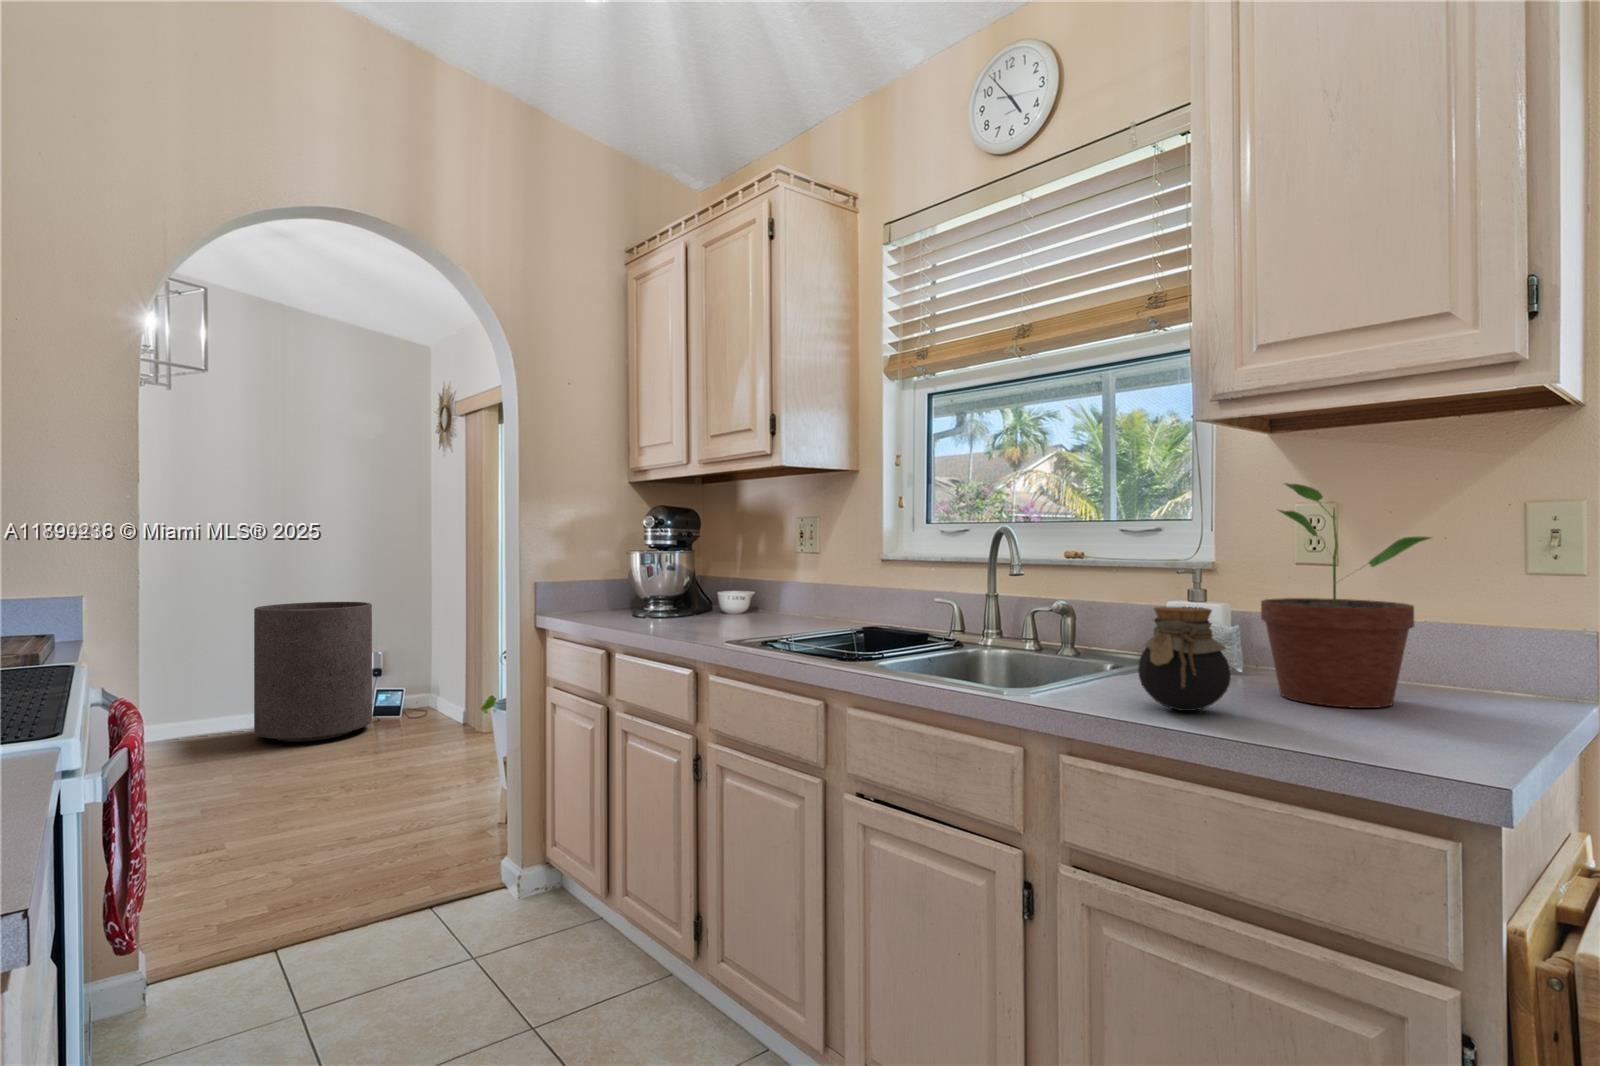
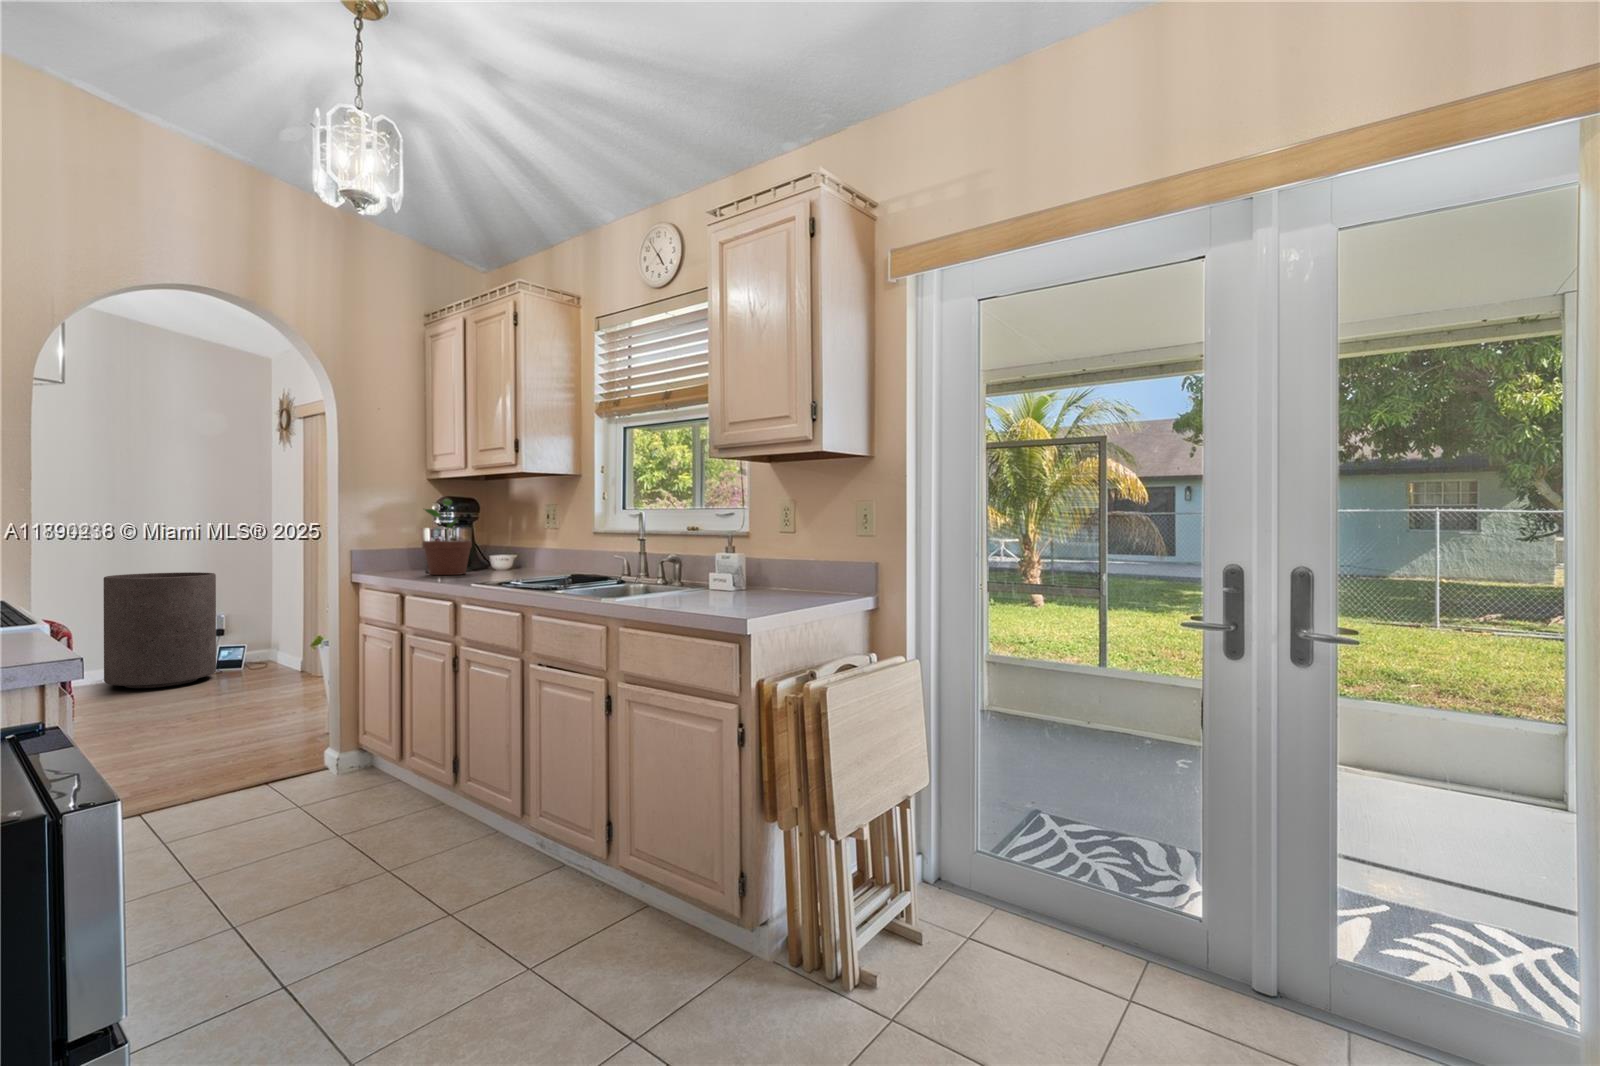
potted plant: present [1261,483,1431,708] -> present [423,499,472,575]
jar: present [1138,607,1231,711] -> none [653,553,696,602]

